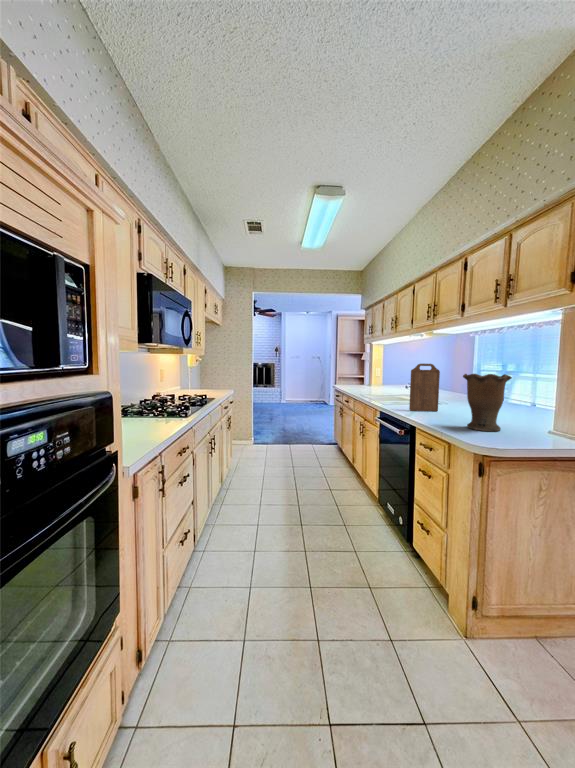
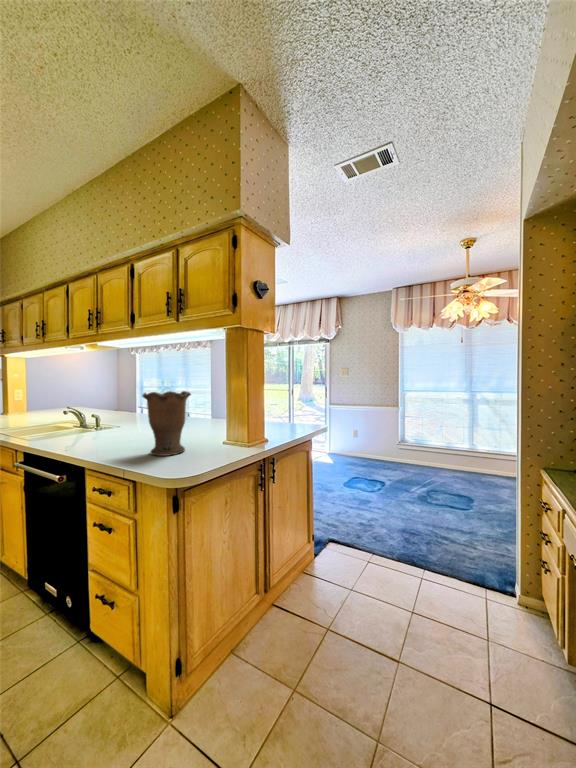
cutting board: present [409,364,440,411] -> none [70,382,111,444]

